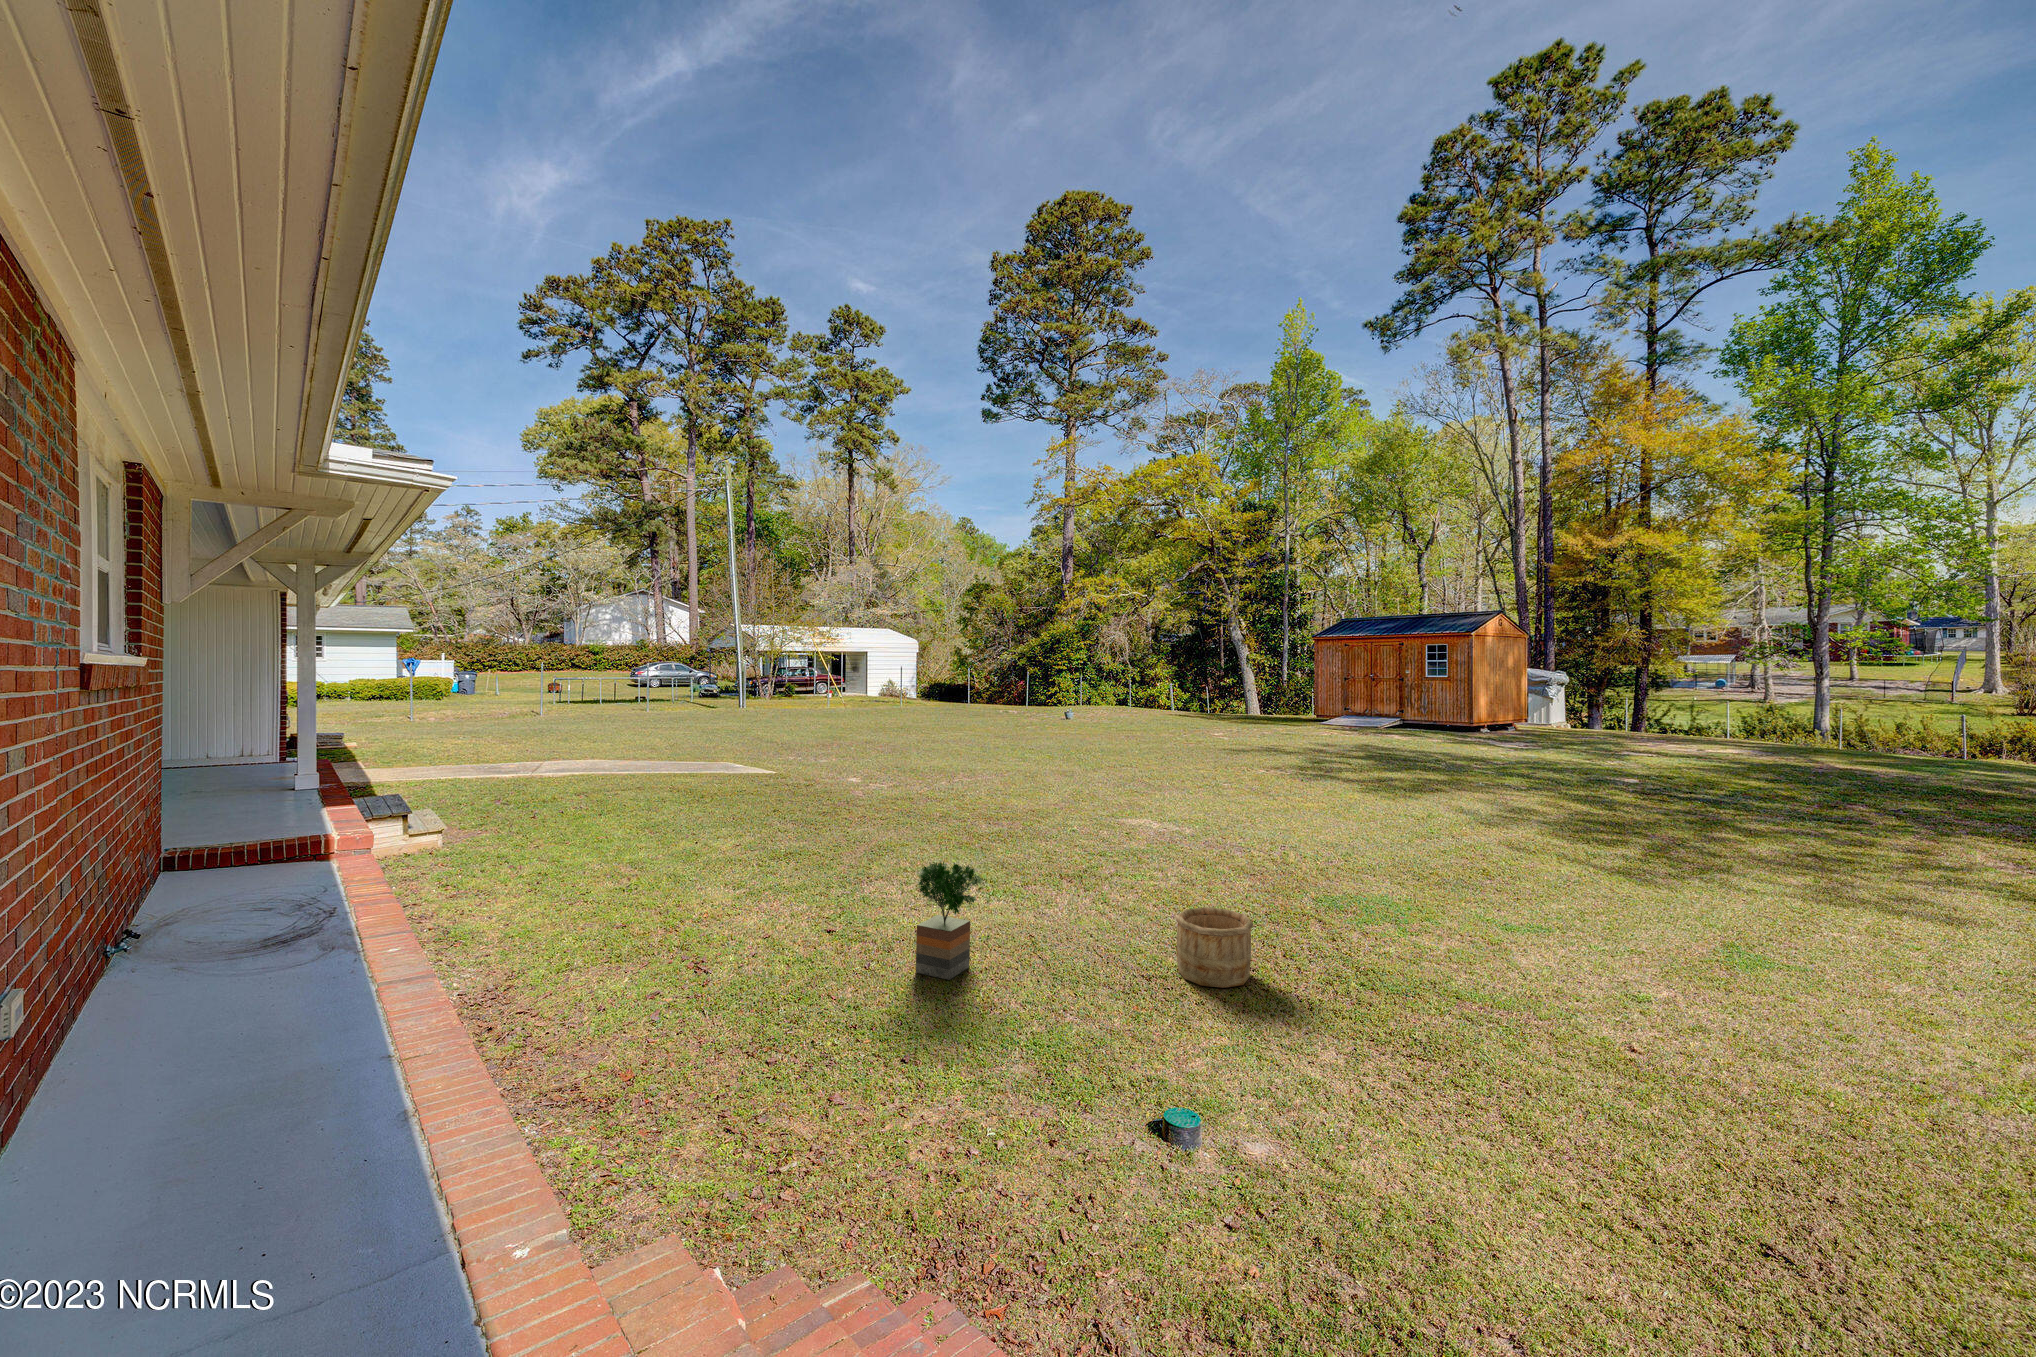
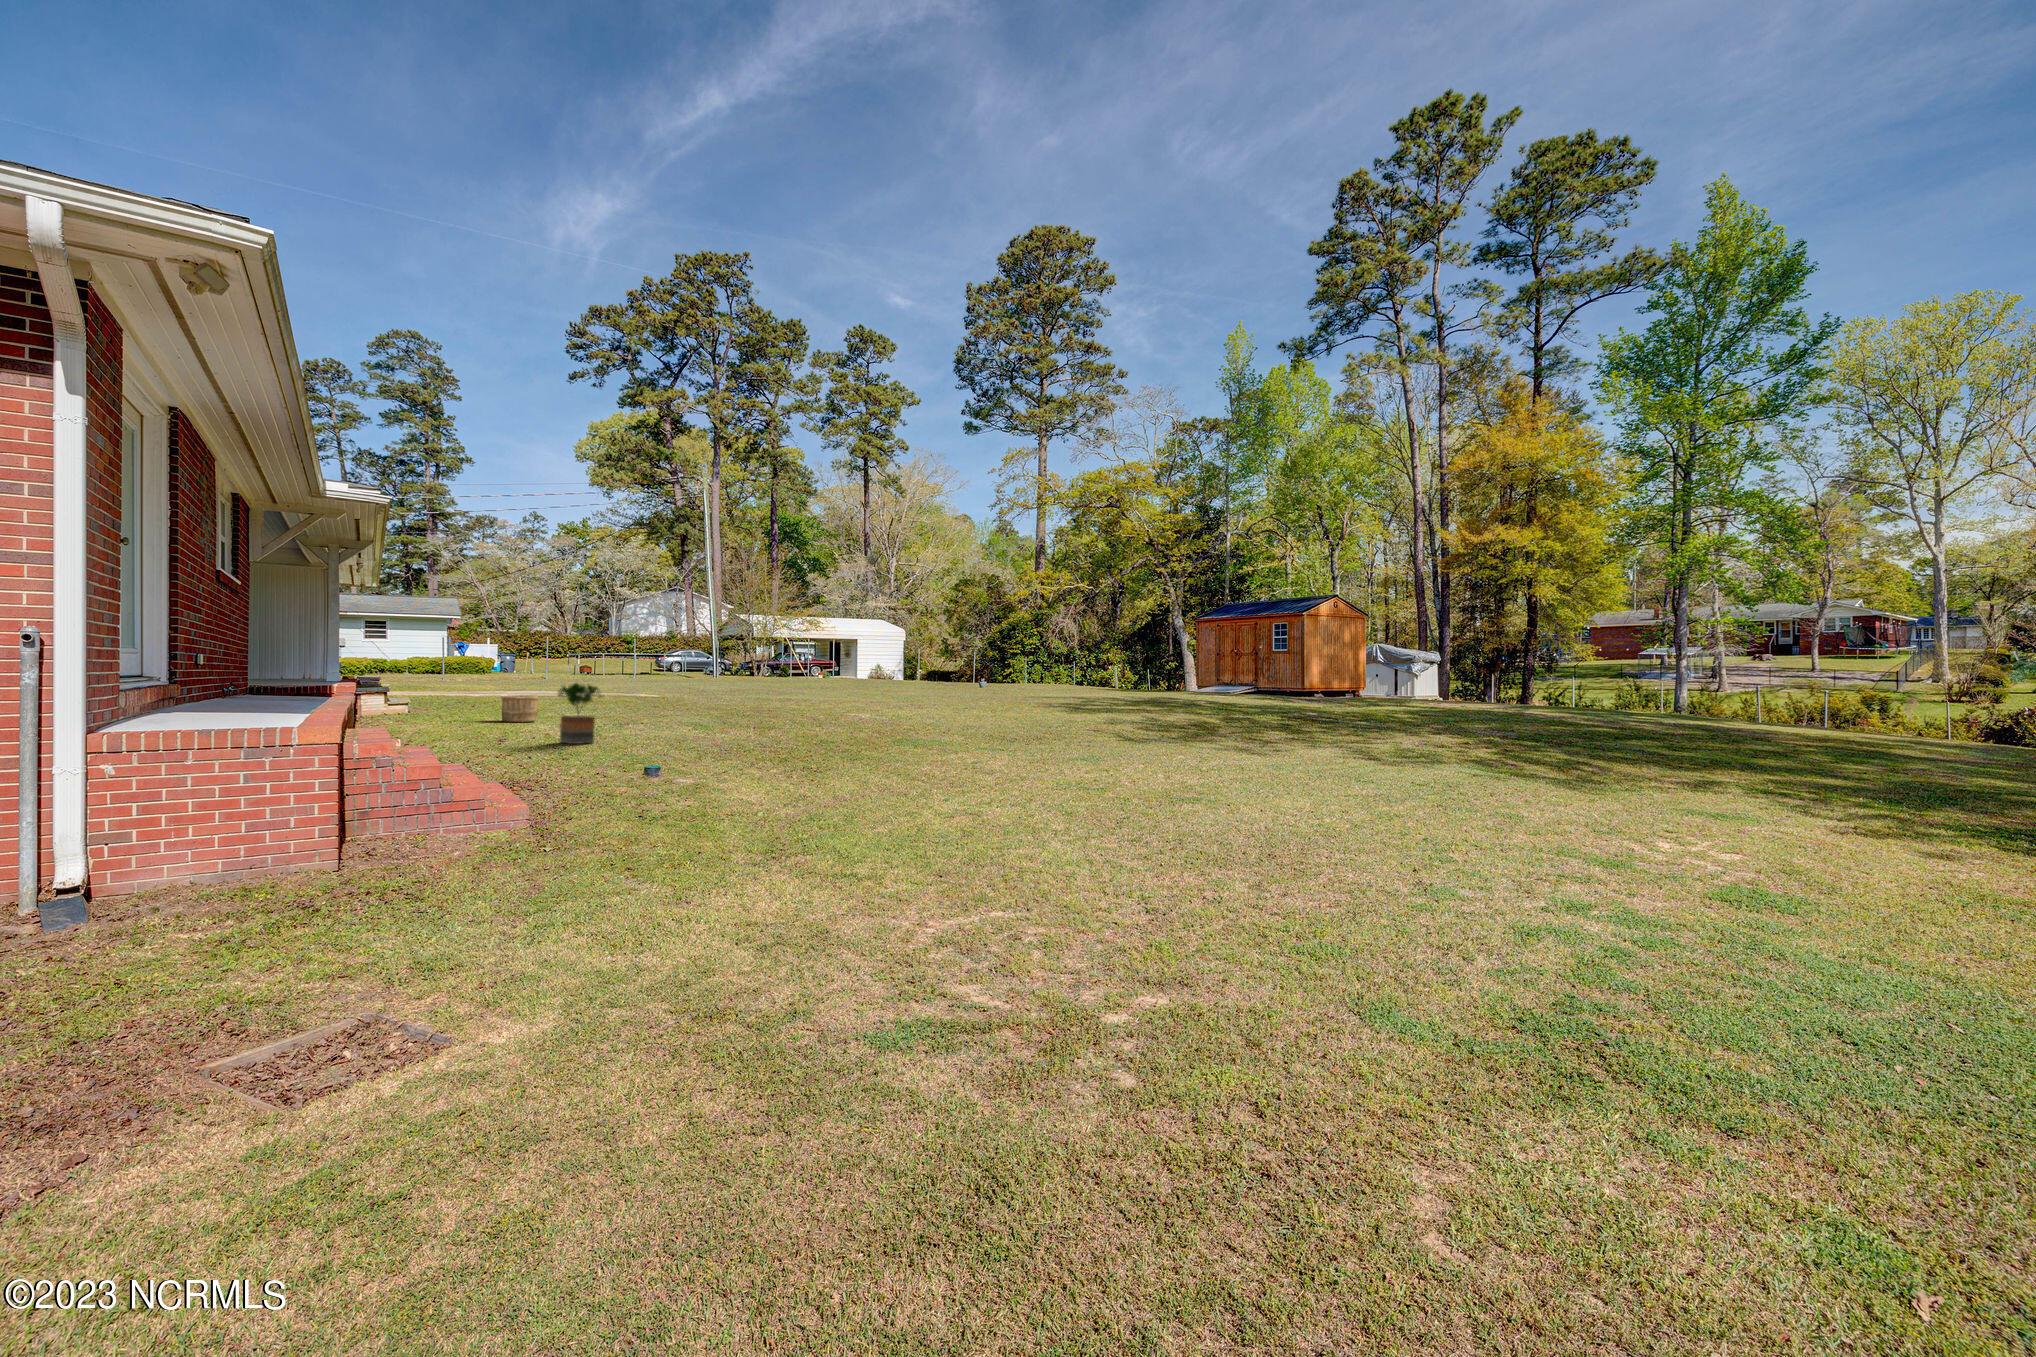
wooden bucket: present [1175,907,1253,988] -> present [501,695,538,722]

